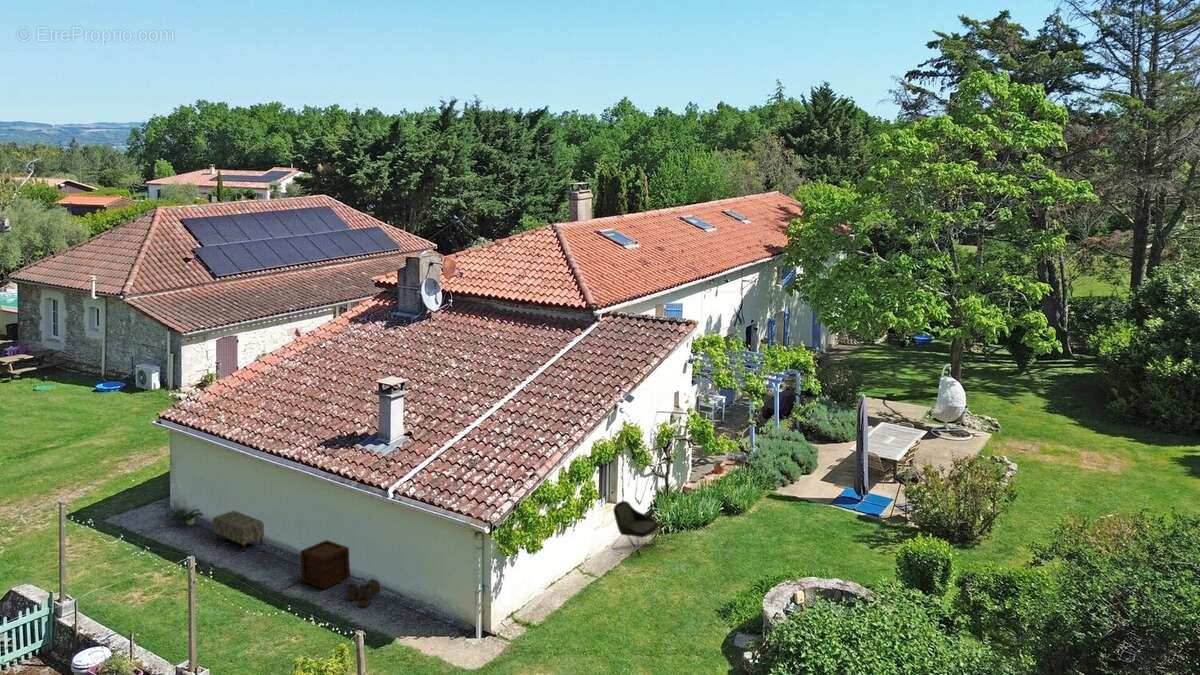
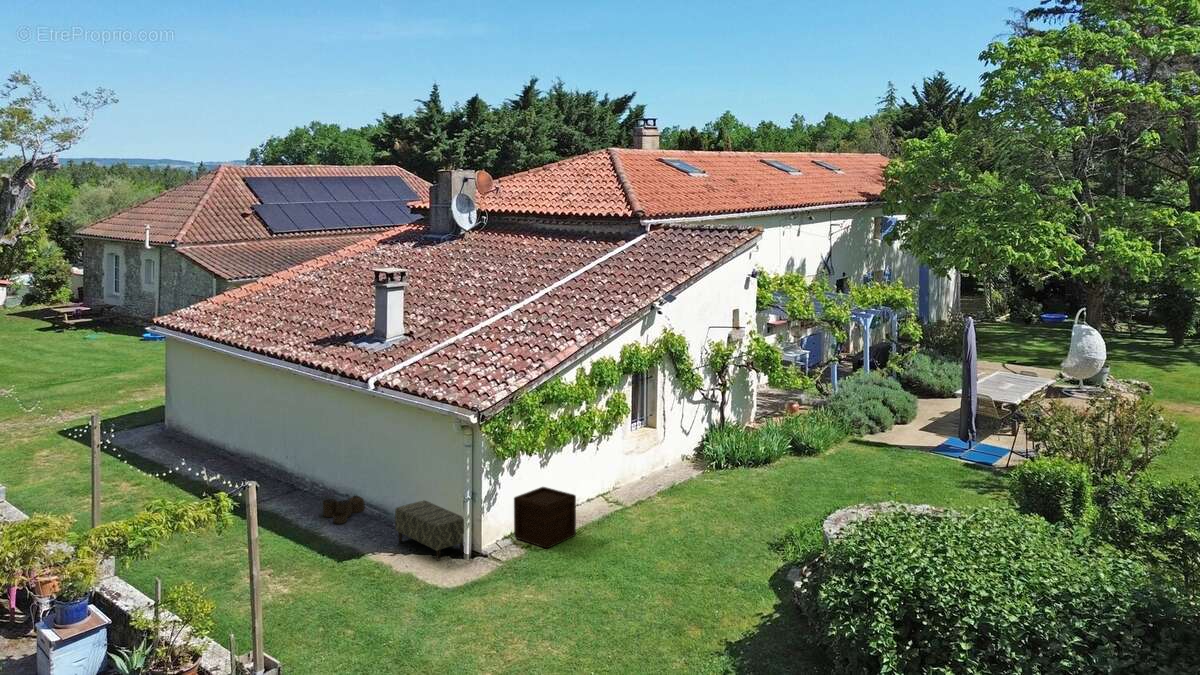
lounge chair: present [613,501,658,556] -> none [649,426,706,489]
potted plant: present [173,509,203,525] -> none [162,429,196,446]
bench: present [213,511,264,551] -> present [395,500,464,560]
wooden crate: present [300,540,350,589] -> present [514,487,576,548]

